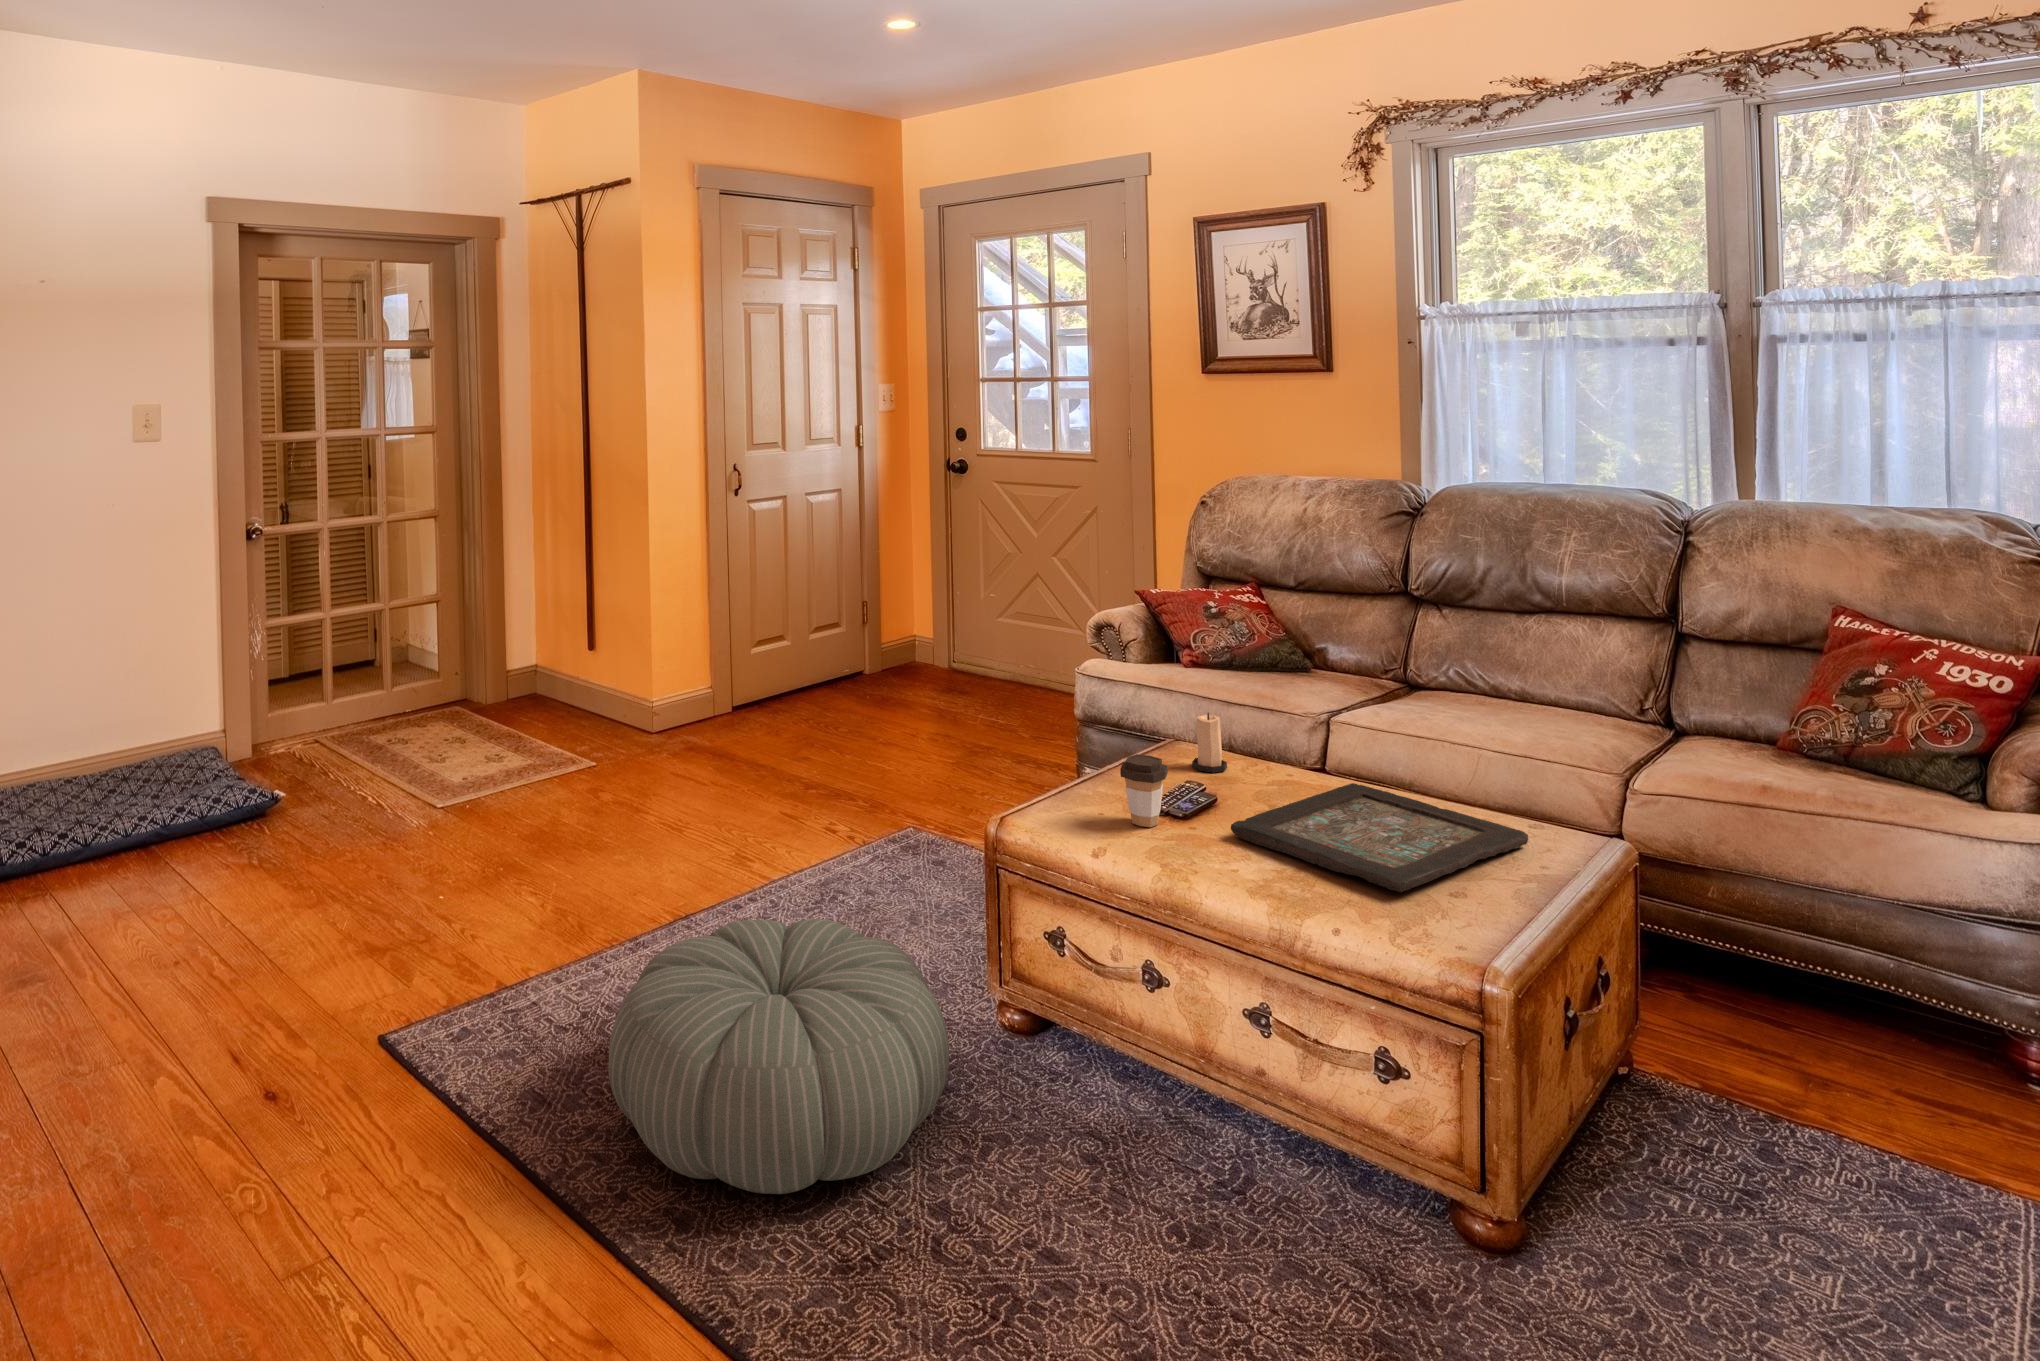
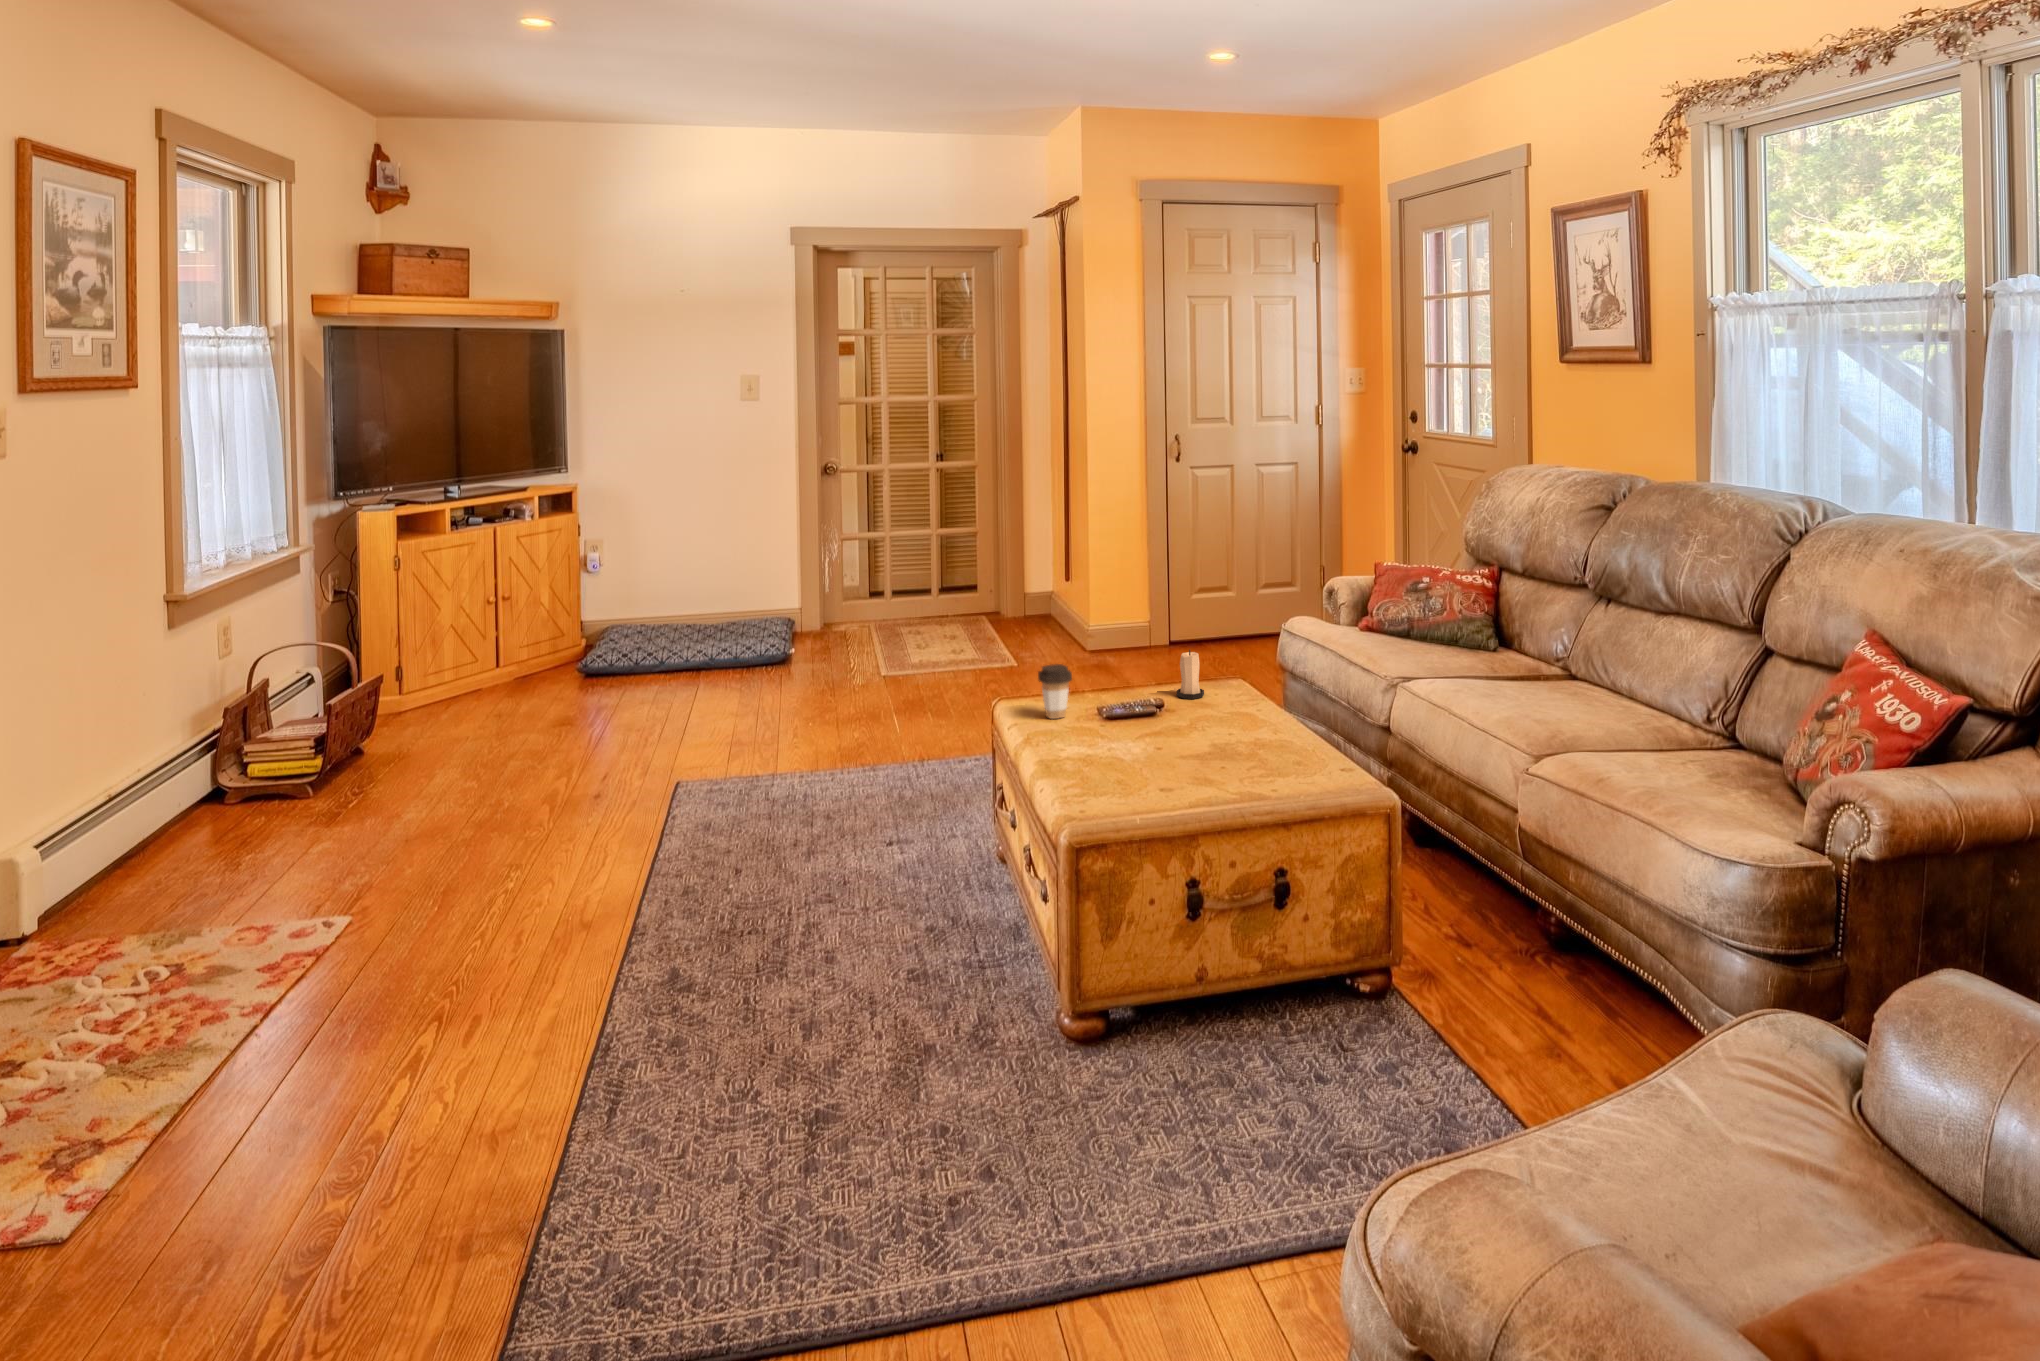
decorative tray: present [1231,783,1528,892] -> none [1084,717,1269,777]
pouf: present [609,919,949,1194] -> none [675,743,911,898]

